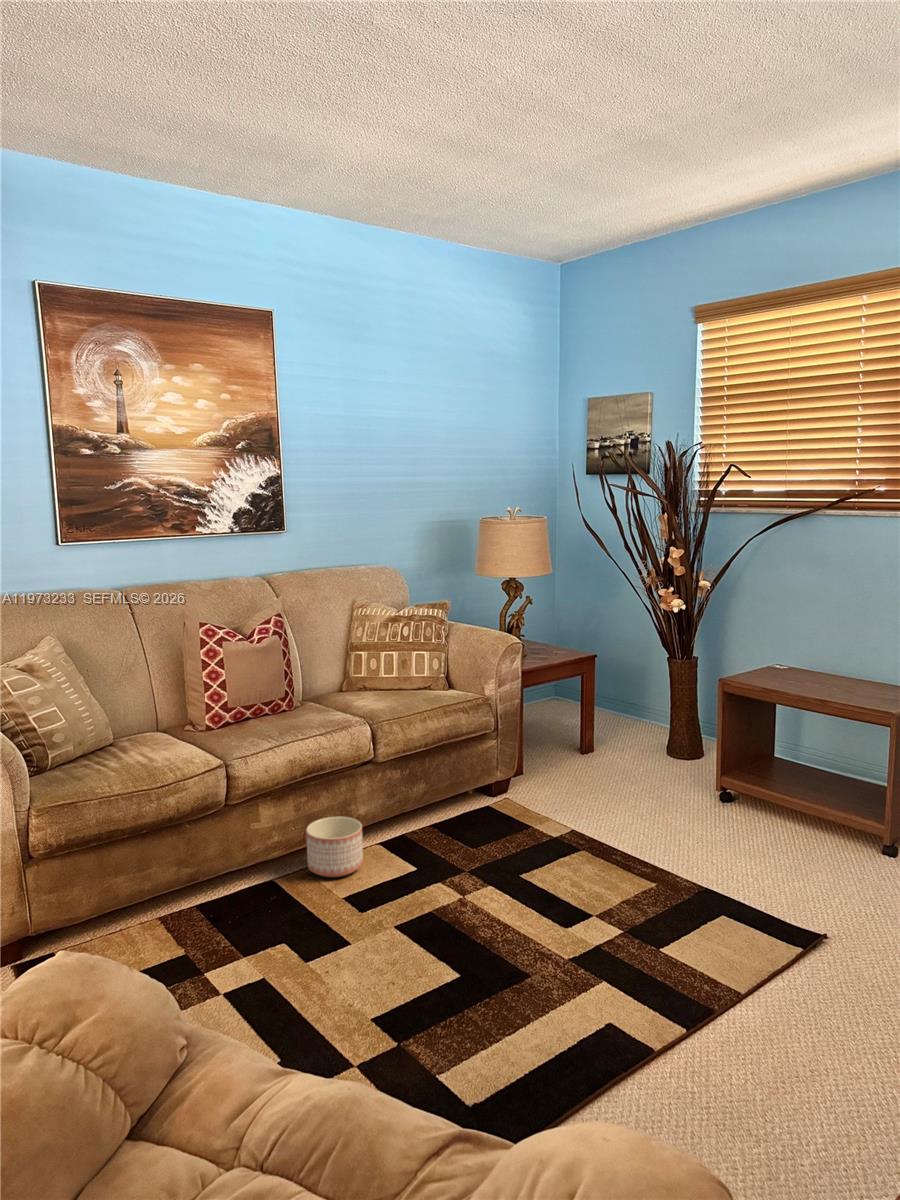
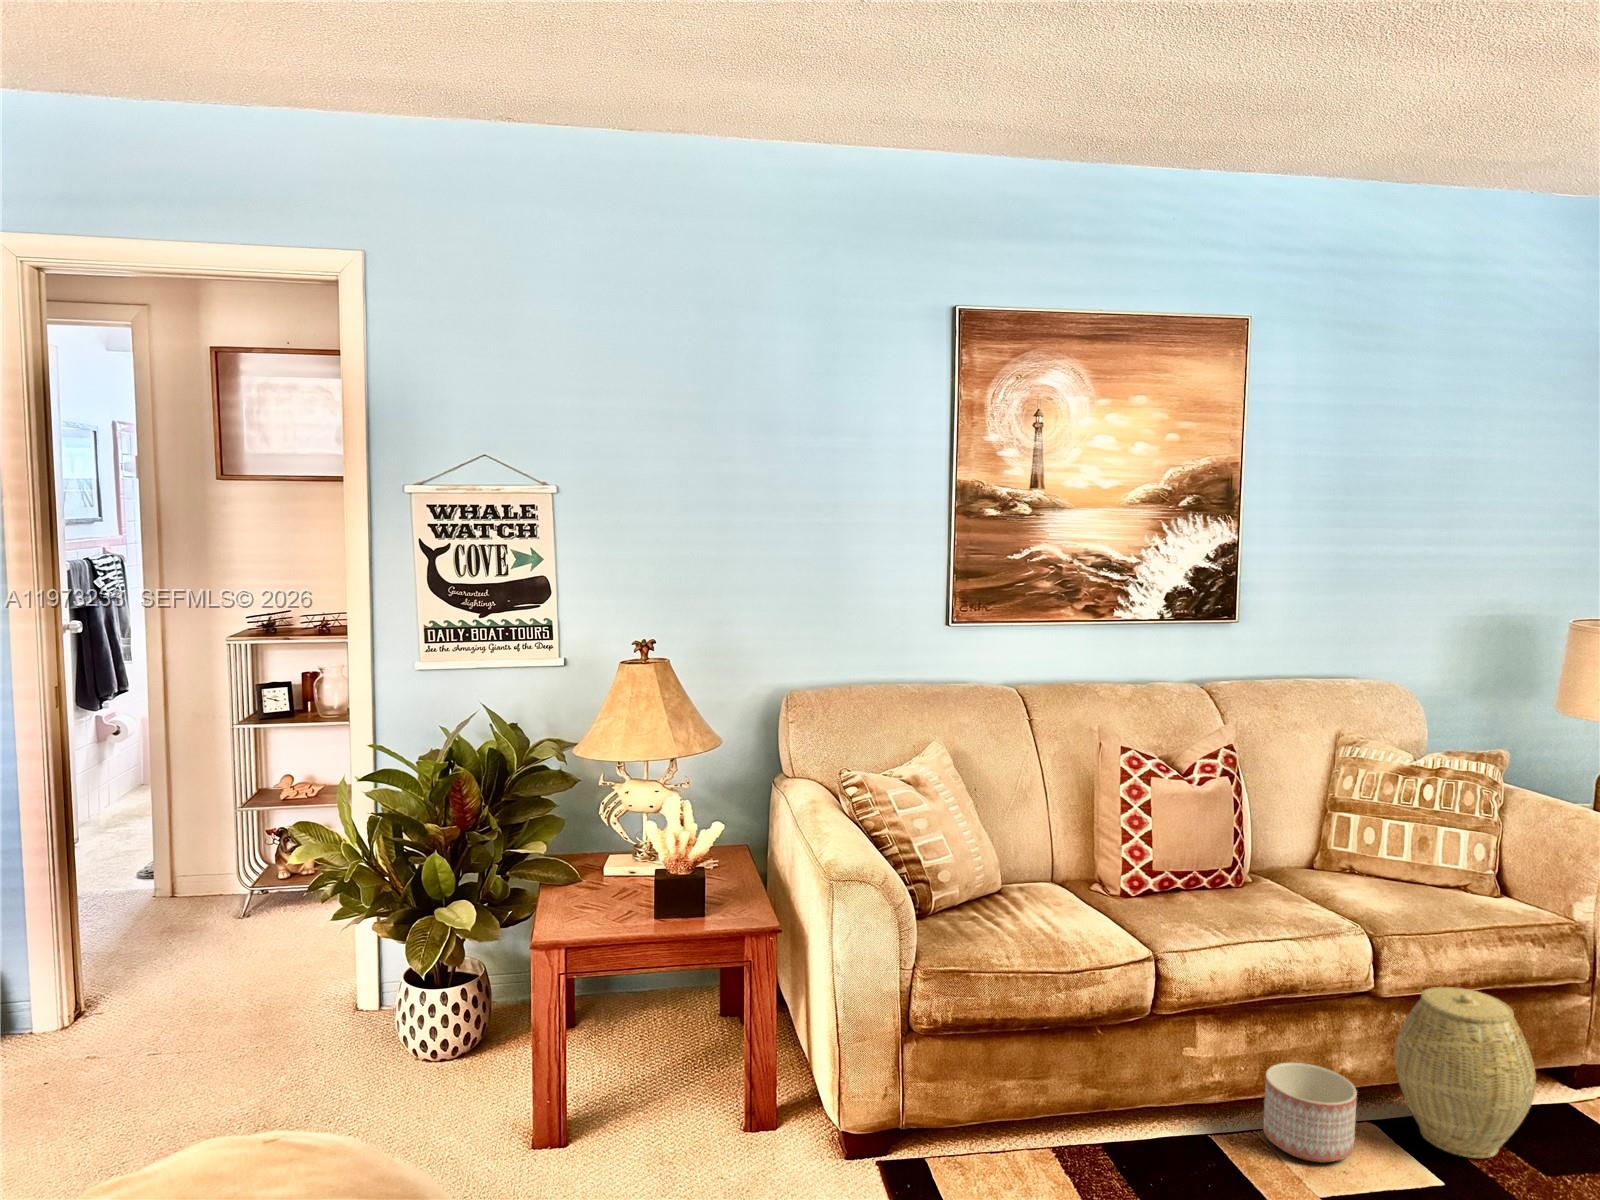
woven basket: none [387,749,463,851] -> present [1394,987,1536,1158]

